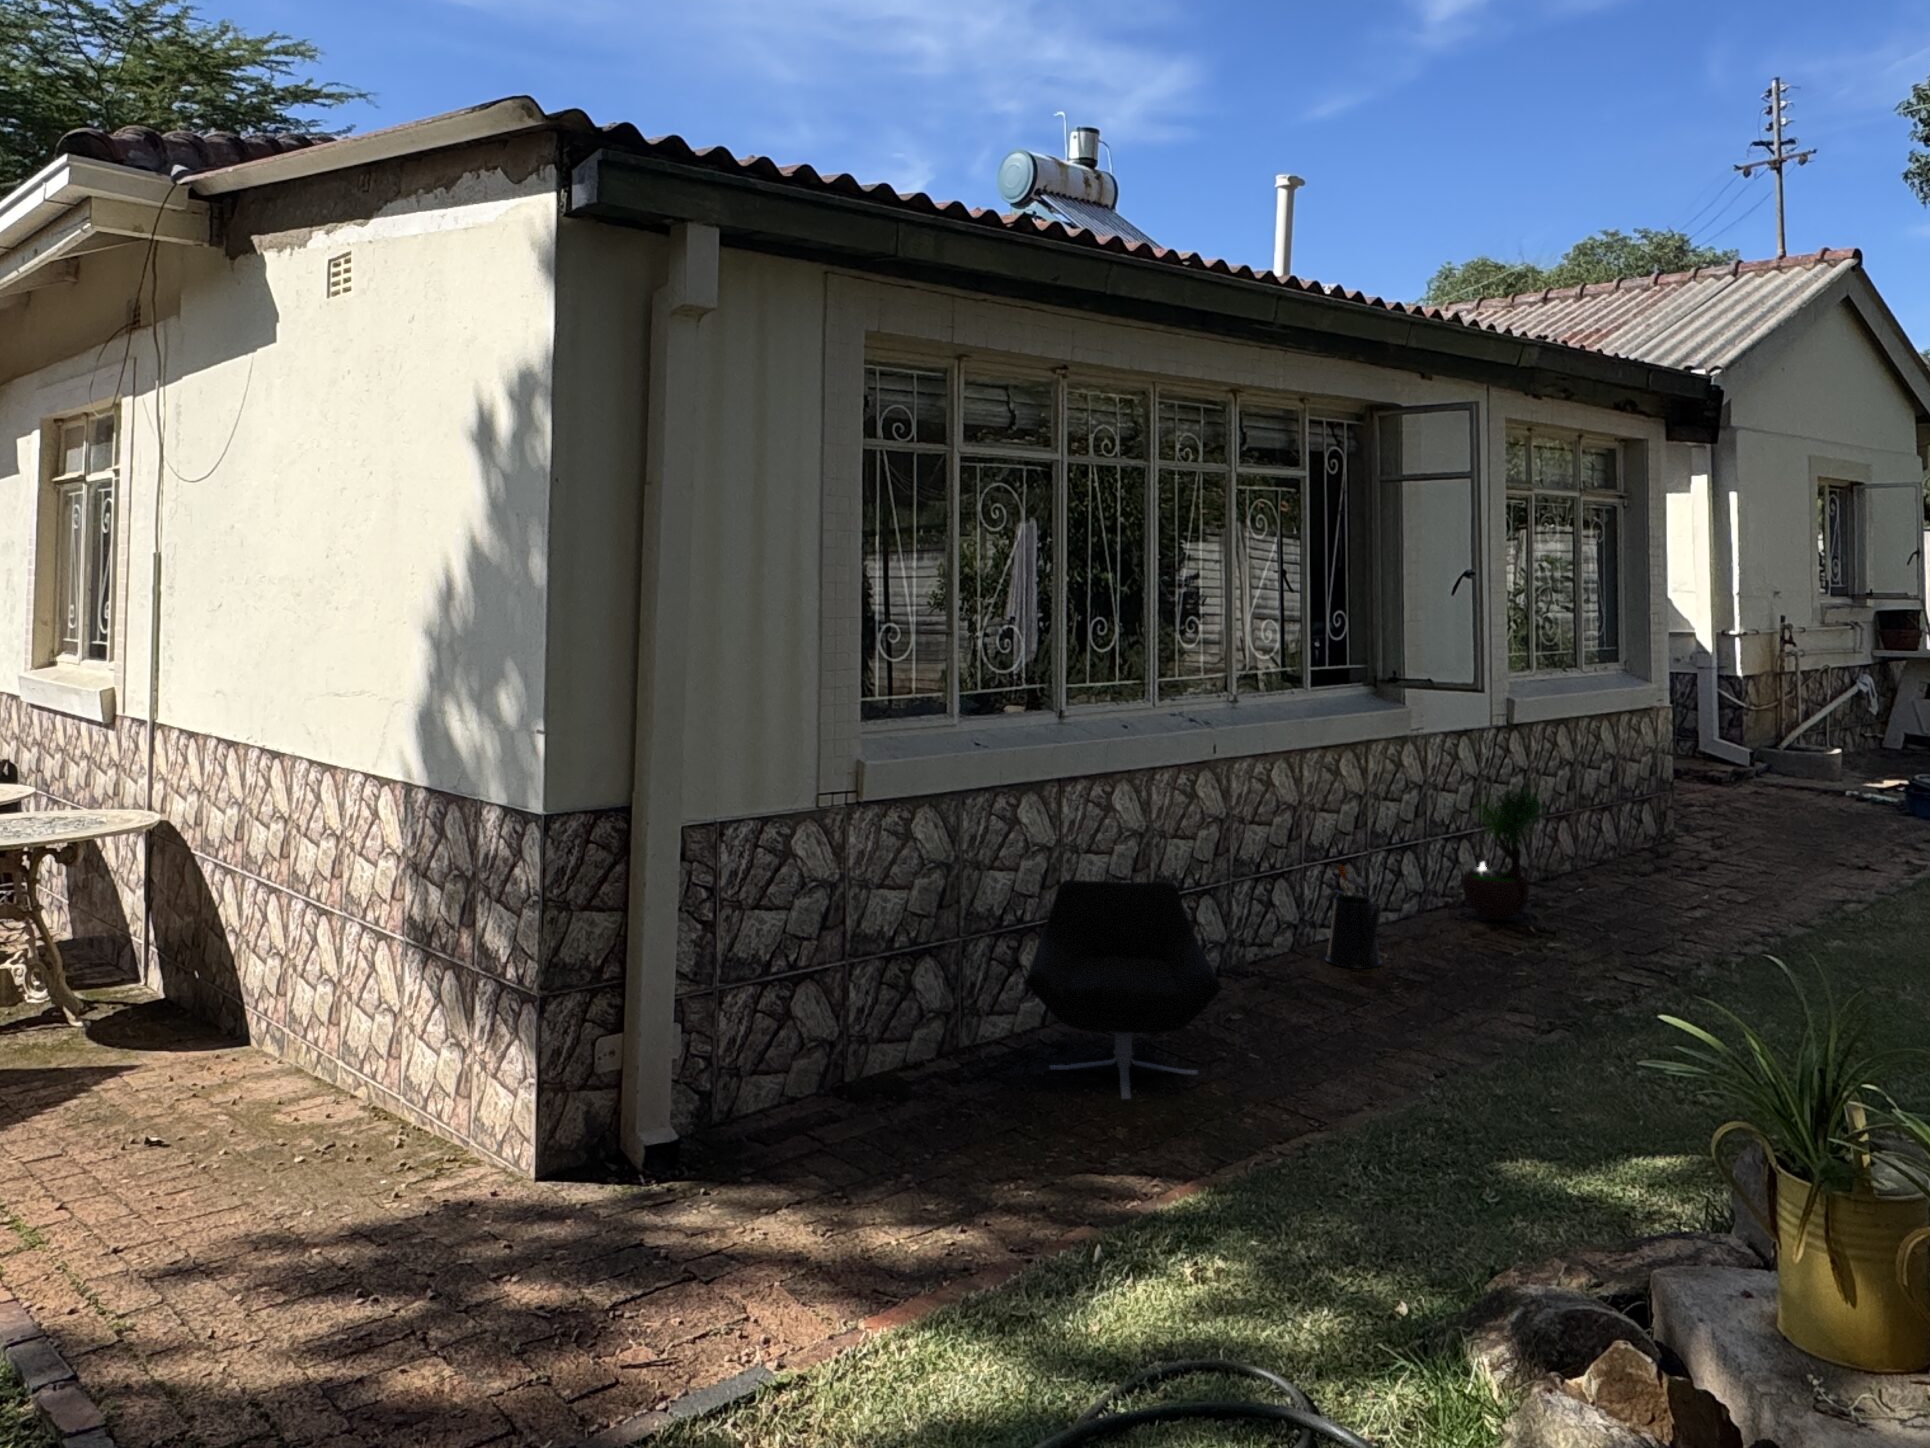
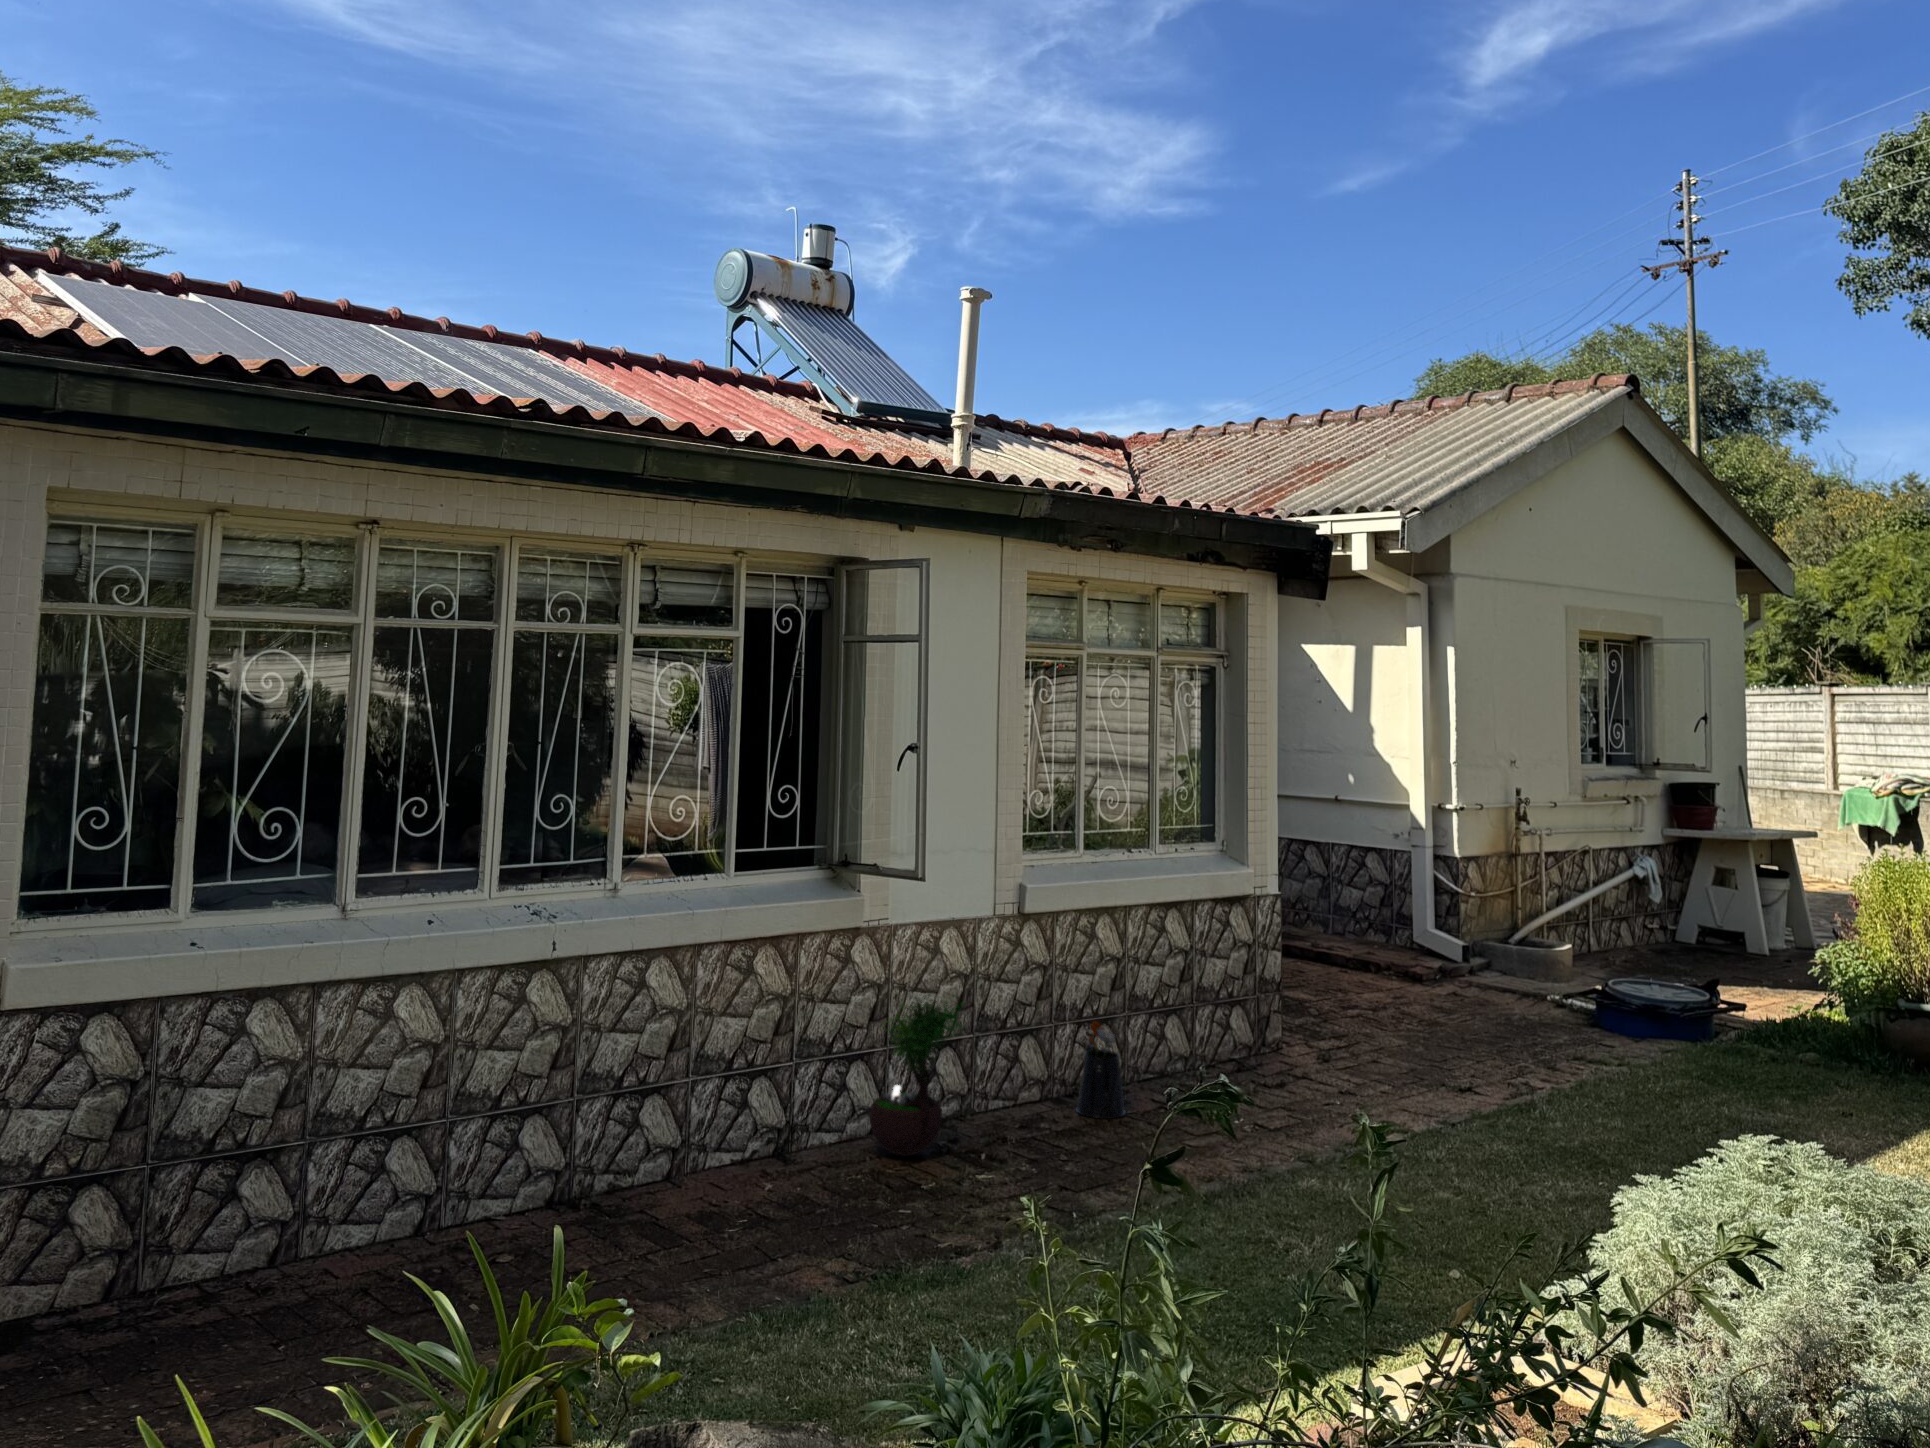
watering can: present [1325,865,1381,969] -> present [1076,1021,1126,1119]
lounge chair: present [1026,880,1222,1099] -> none [28,1111,314,1394]

